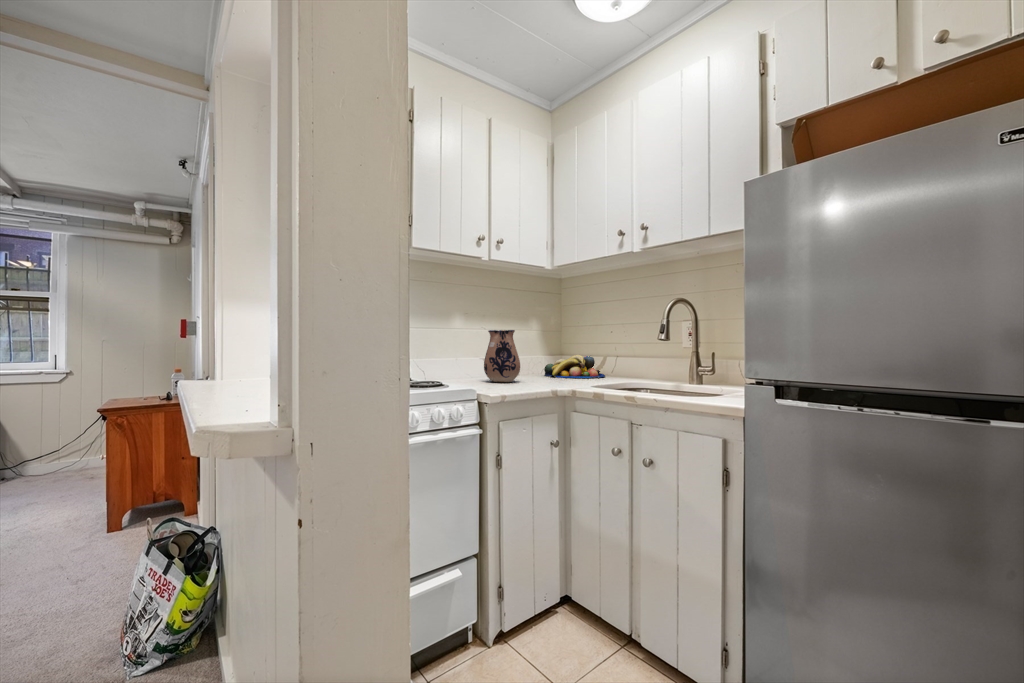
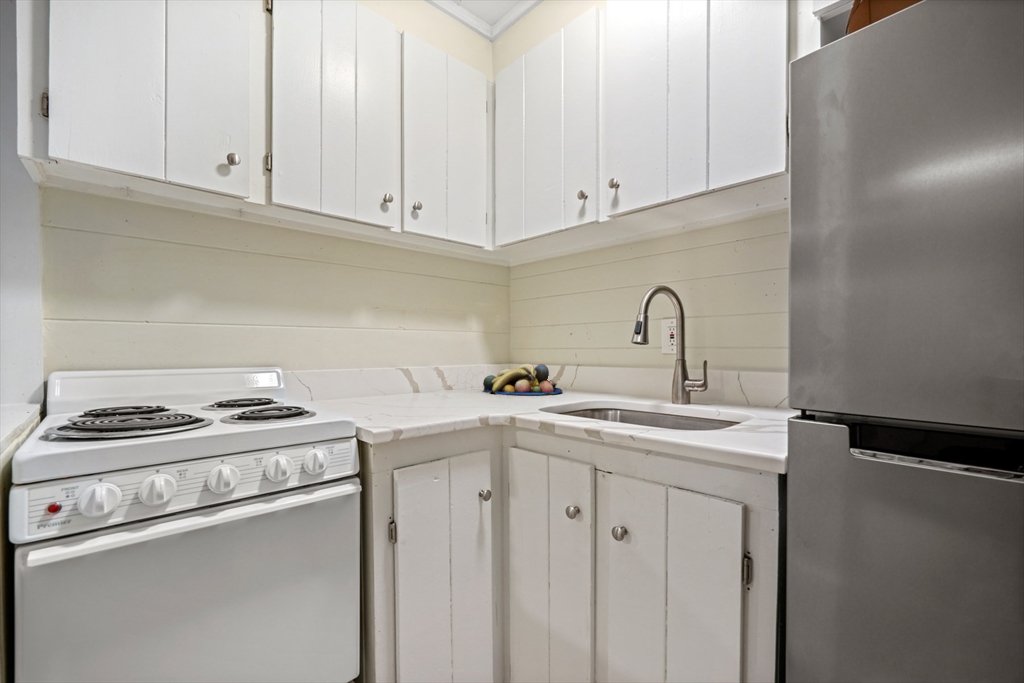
ceramic pitcher: present [484,330,520,382] -> none [387,329,440,404]

